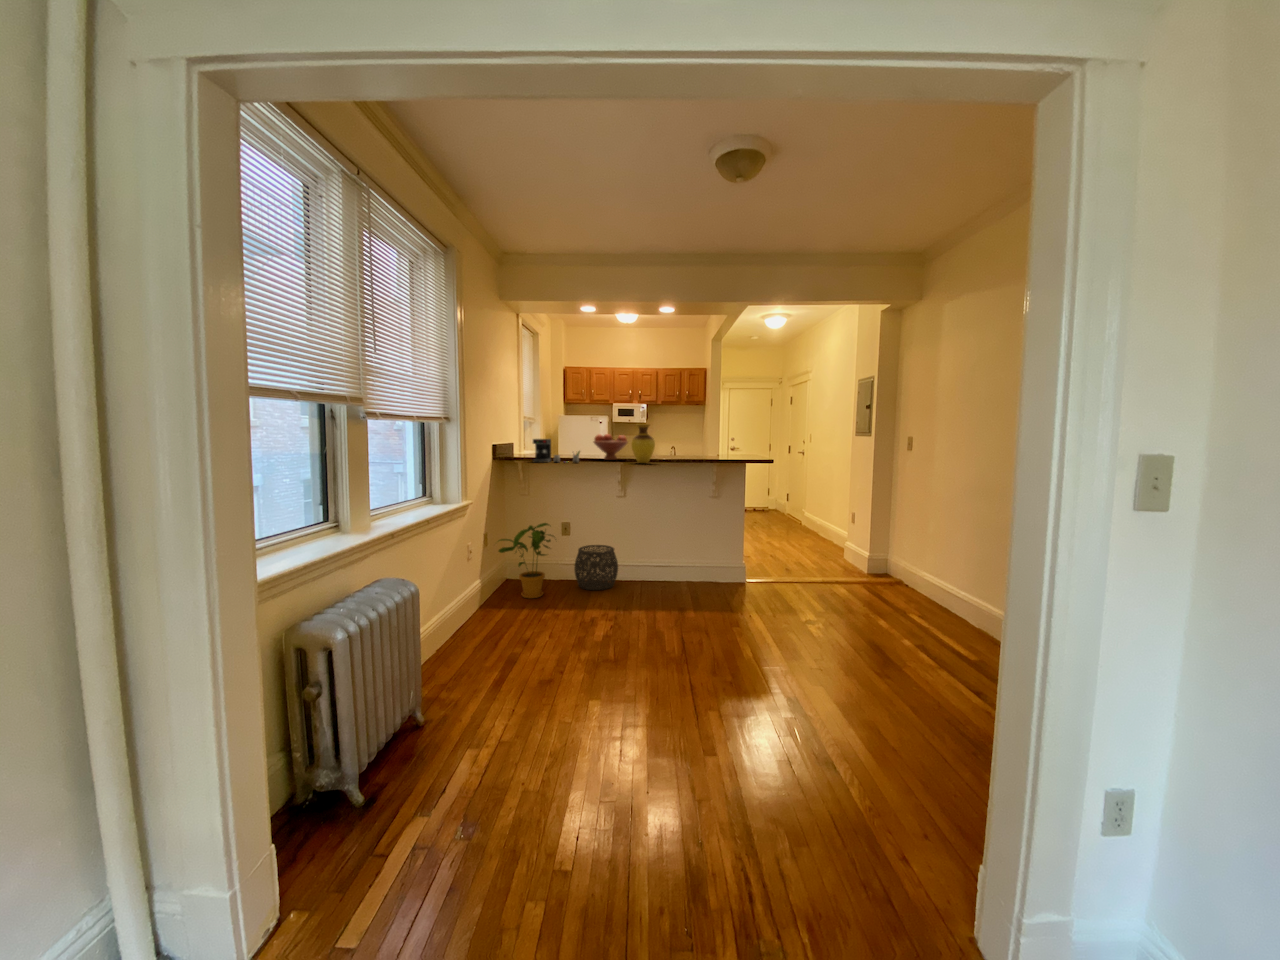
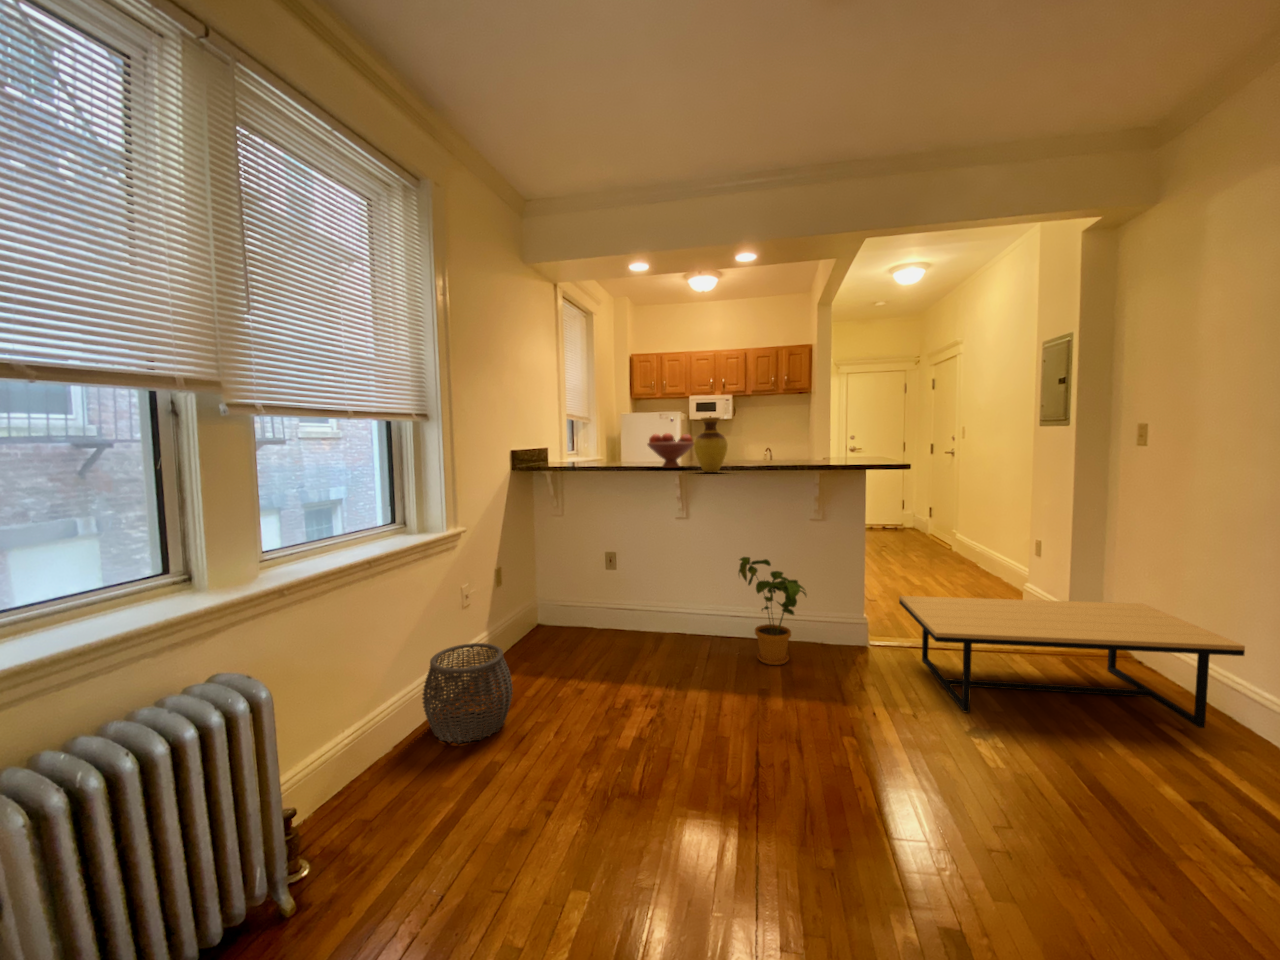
coffee maker: present [533,439,580,463] -> none [557,441,622,474]
house plant: present [499,523,553,599] -> present [739,557,806,665]
woven basket: present [574,545,618,590] -> present [422,643,513,743]
coffee table: none [767,547,952,615] -> present [899,596,1245,728]

